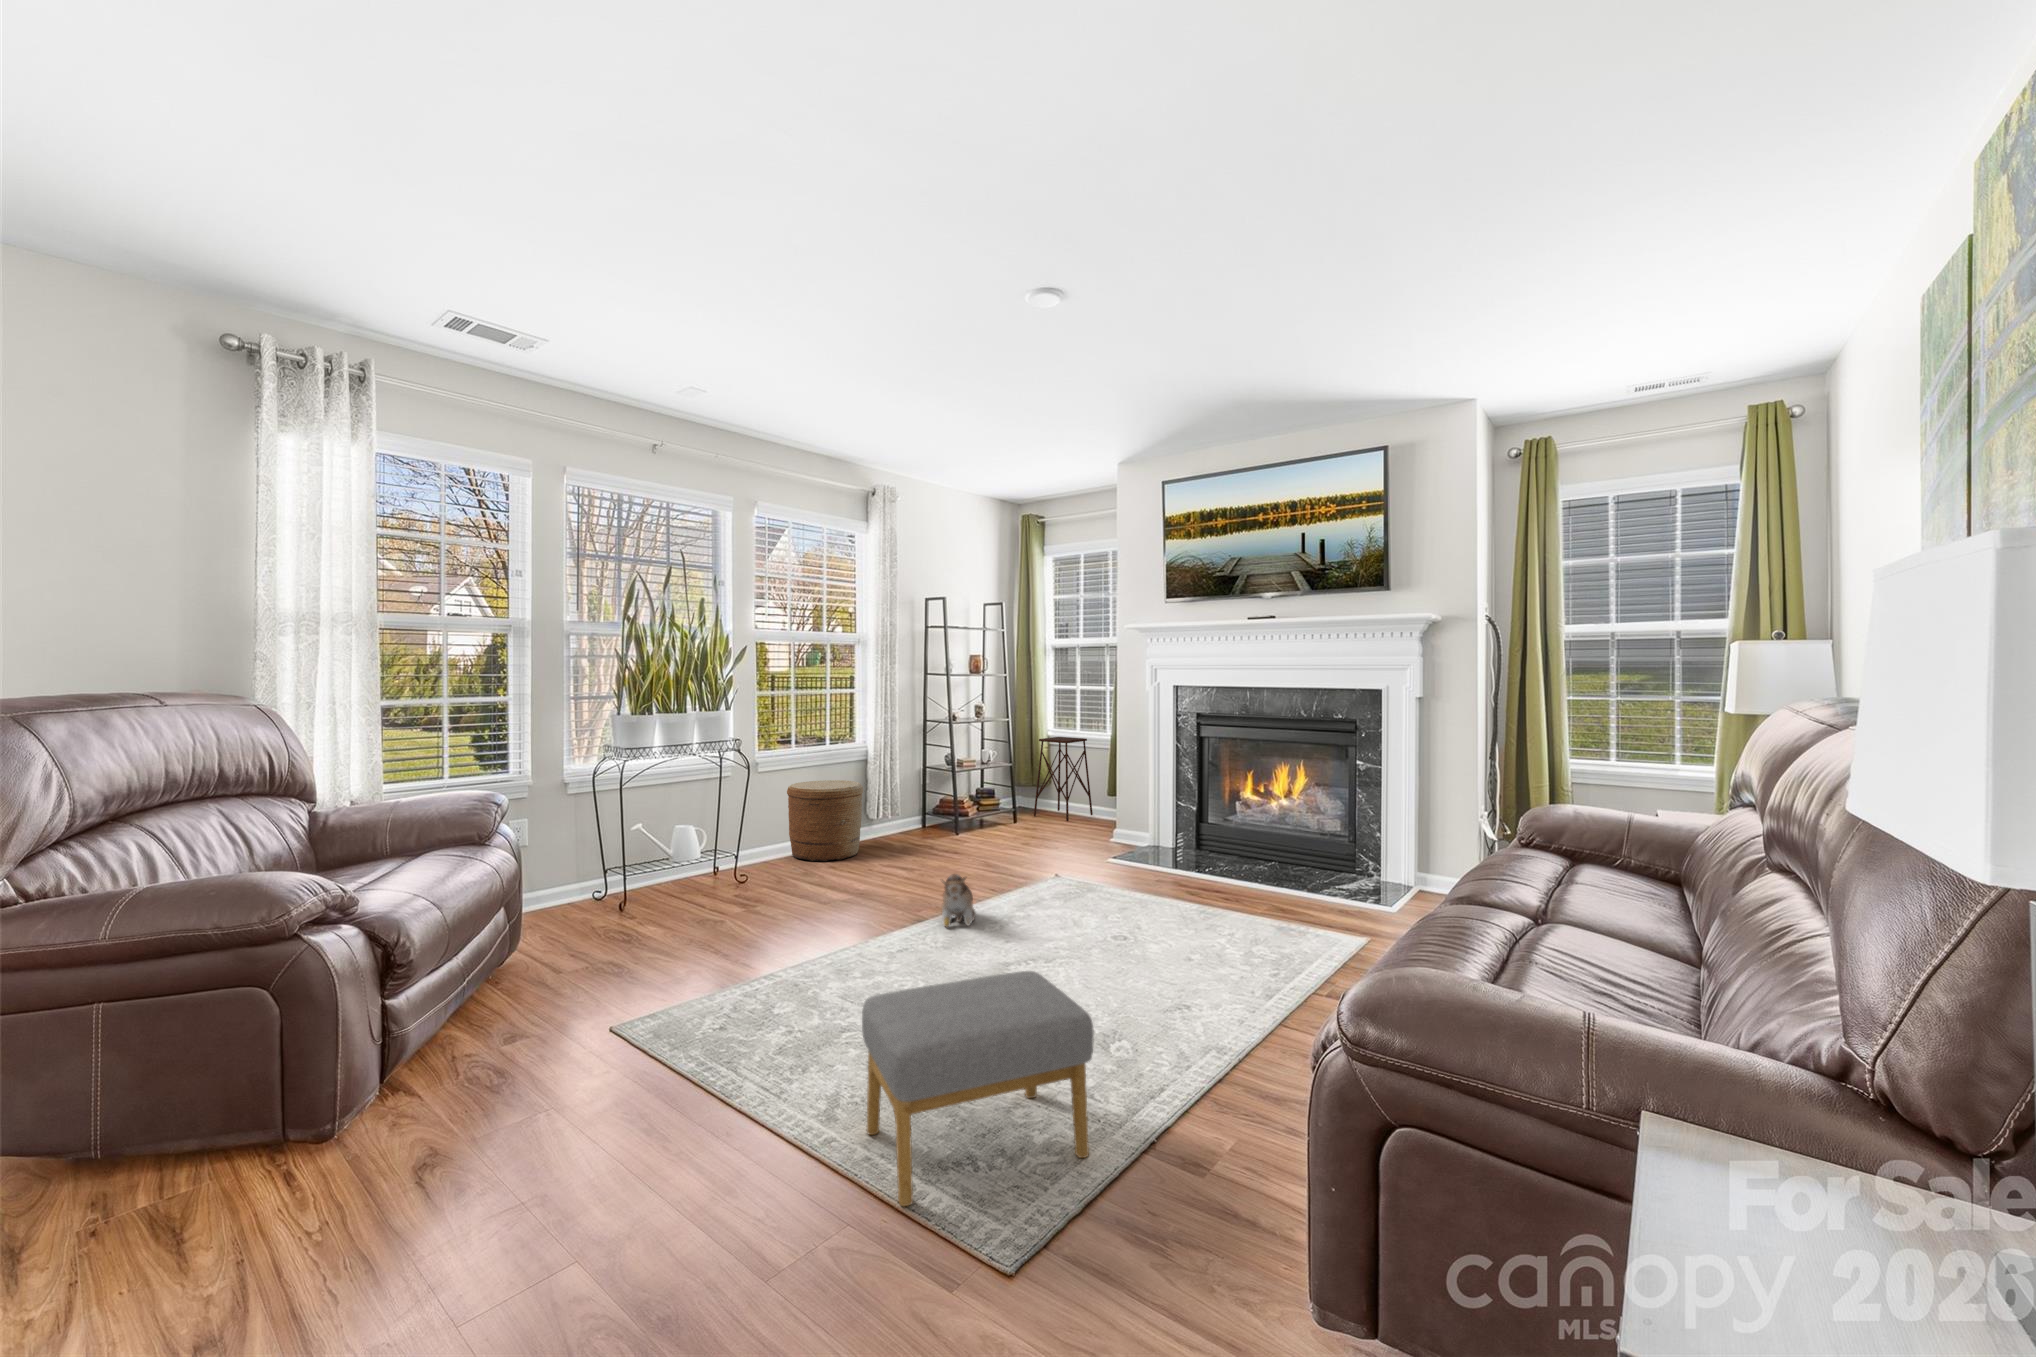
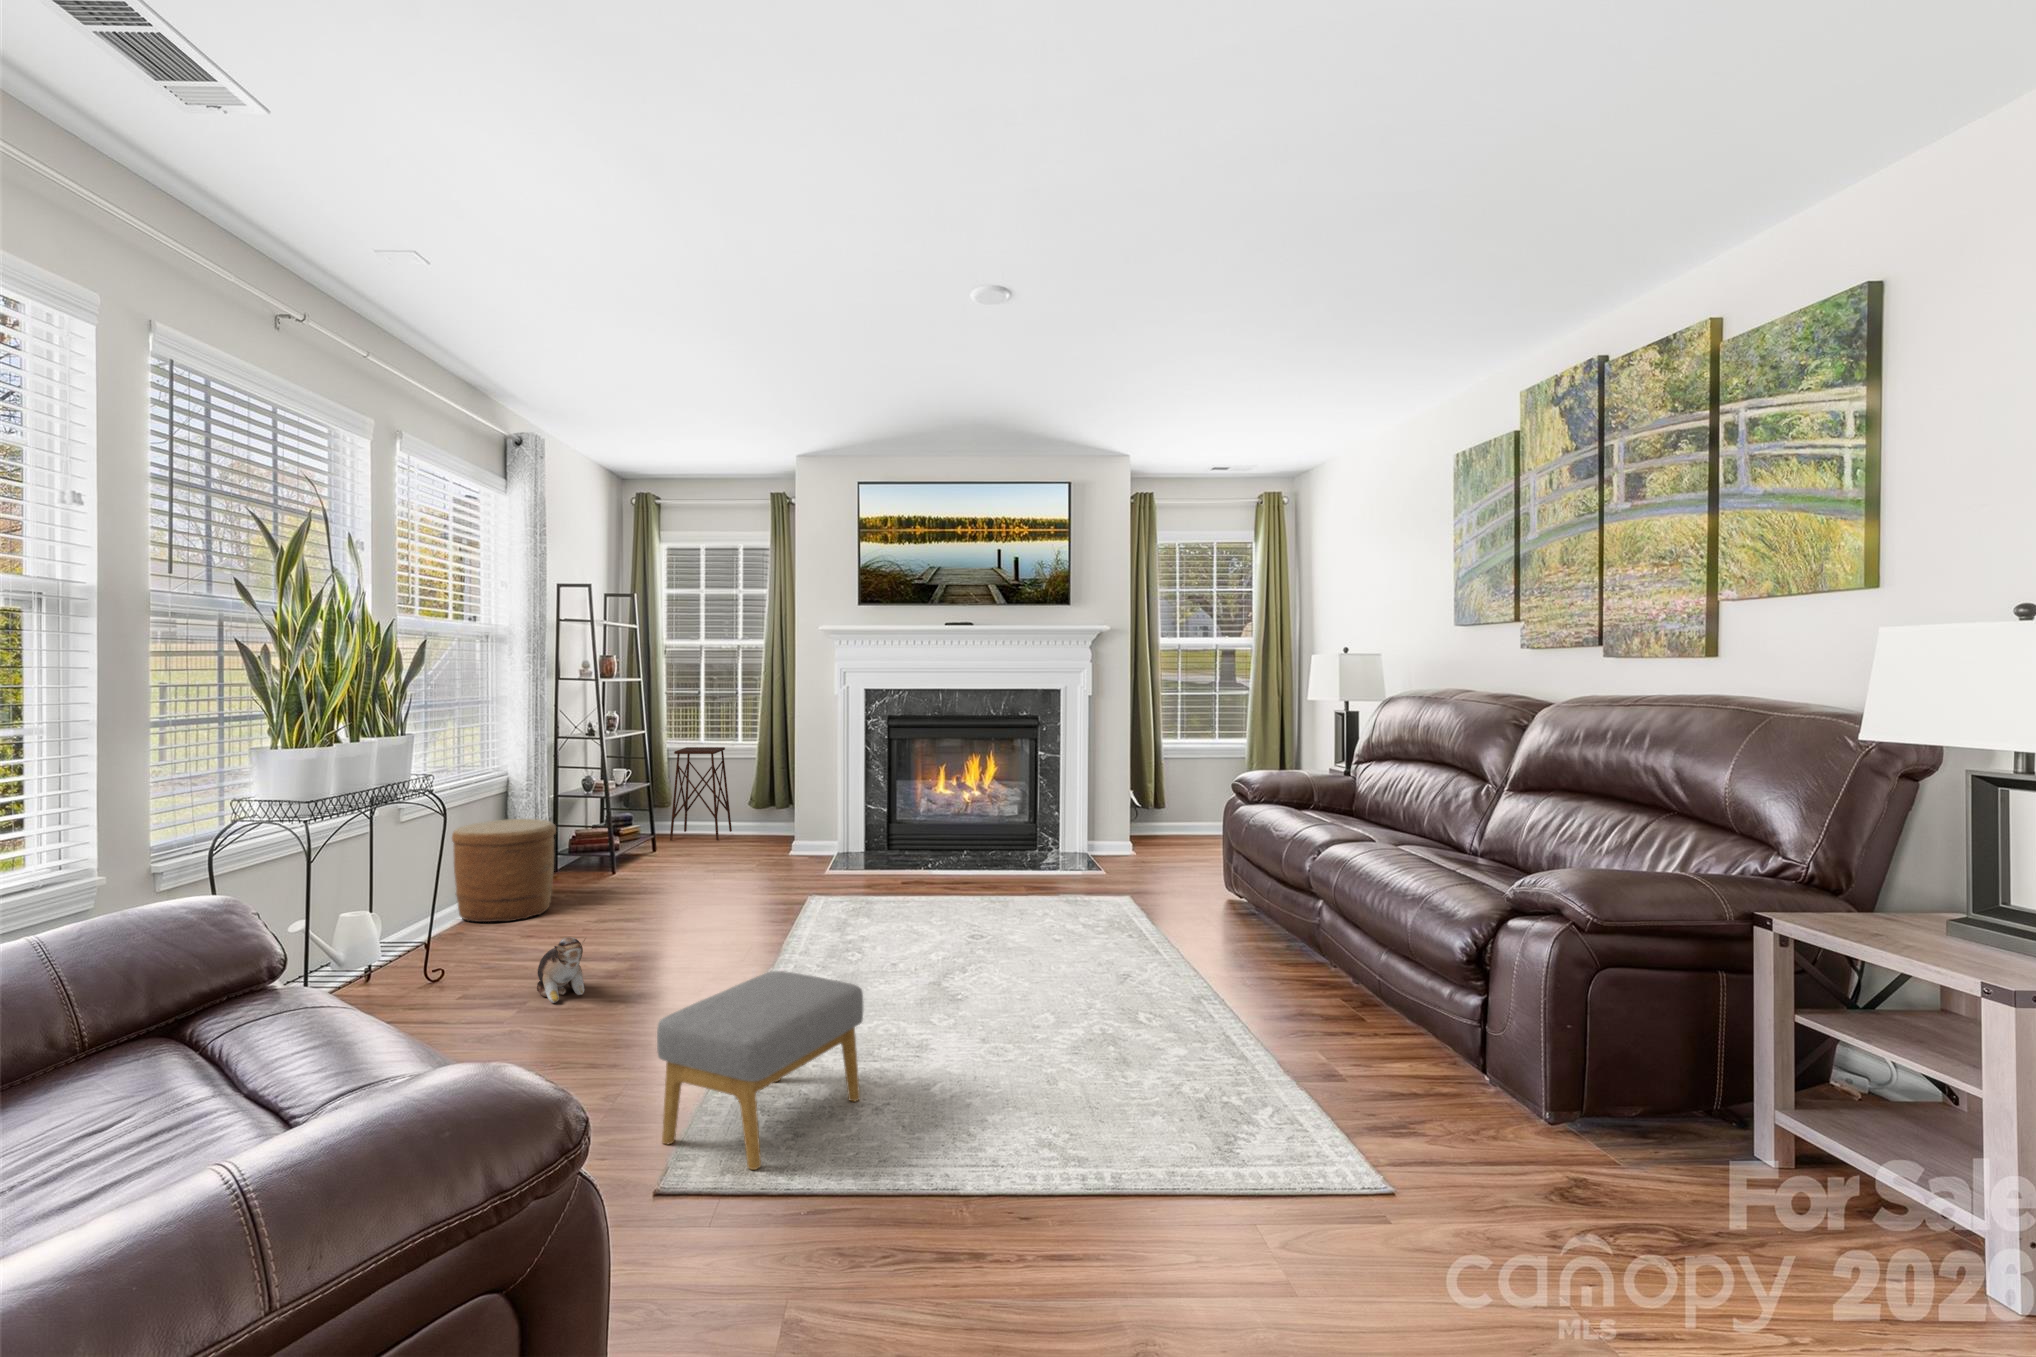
plush toy: present [942,874,976,927] -> present [537,937,586,1003]
footstool: present [862,971,1094,1206] -> present [657,971,863,1170]

